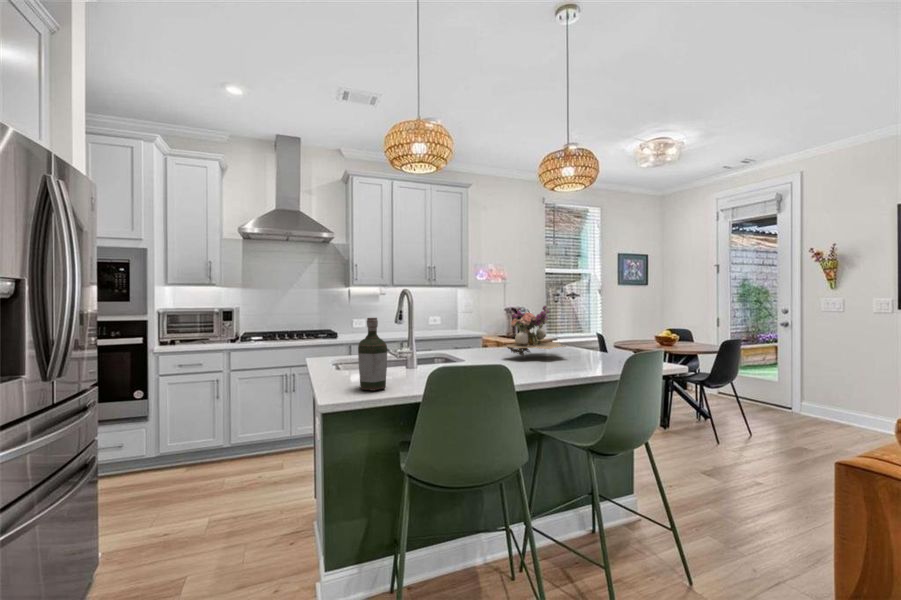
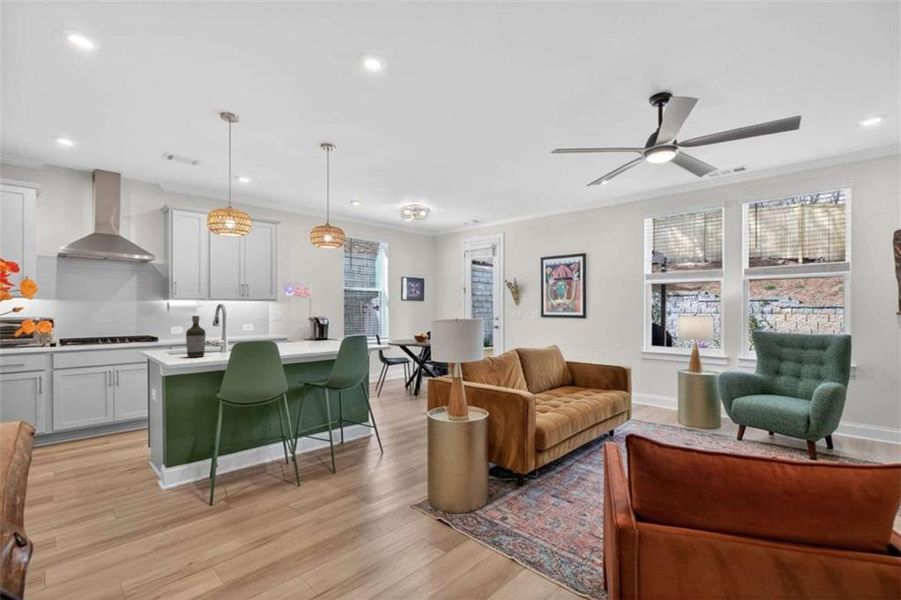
flower arrangement: present [503,306,564,357] -> none [287,310,328,344]

